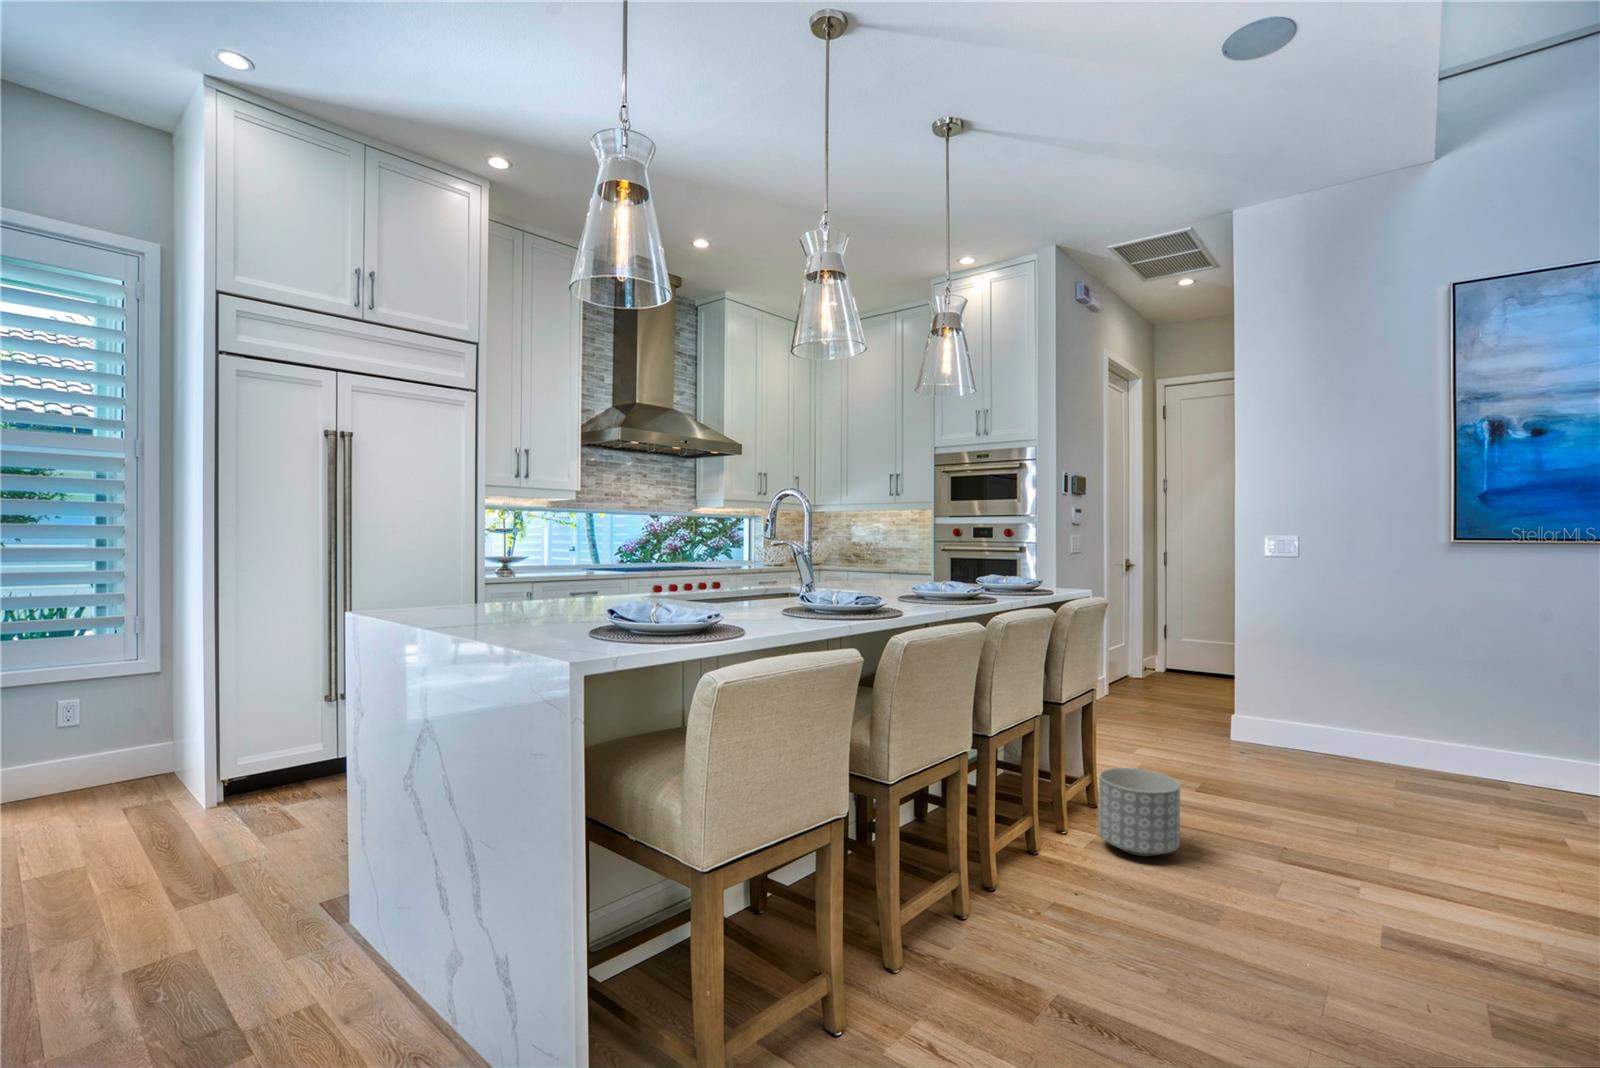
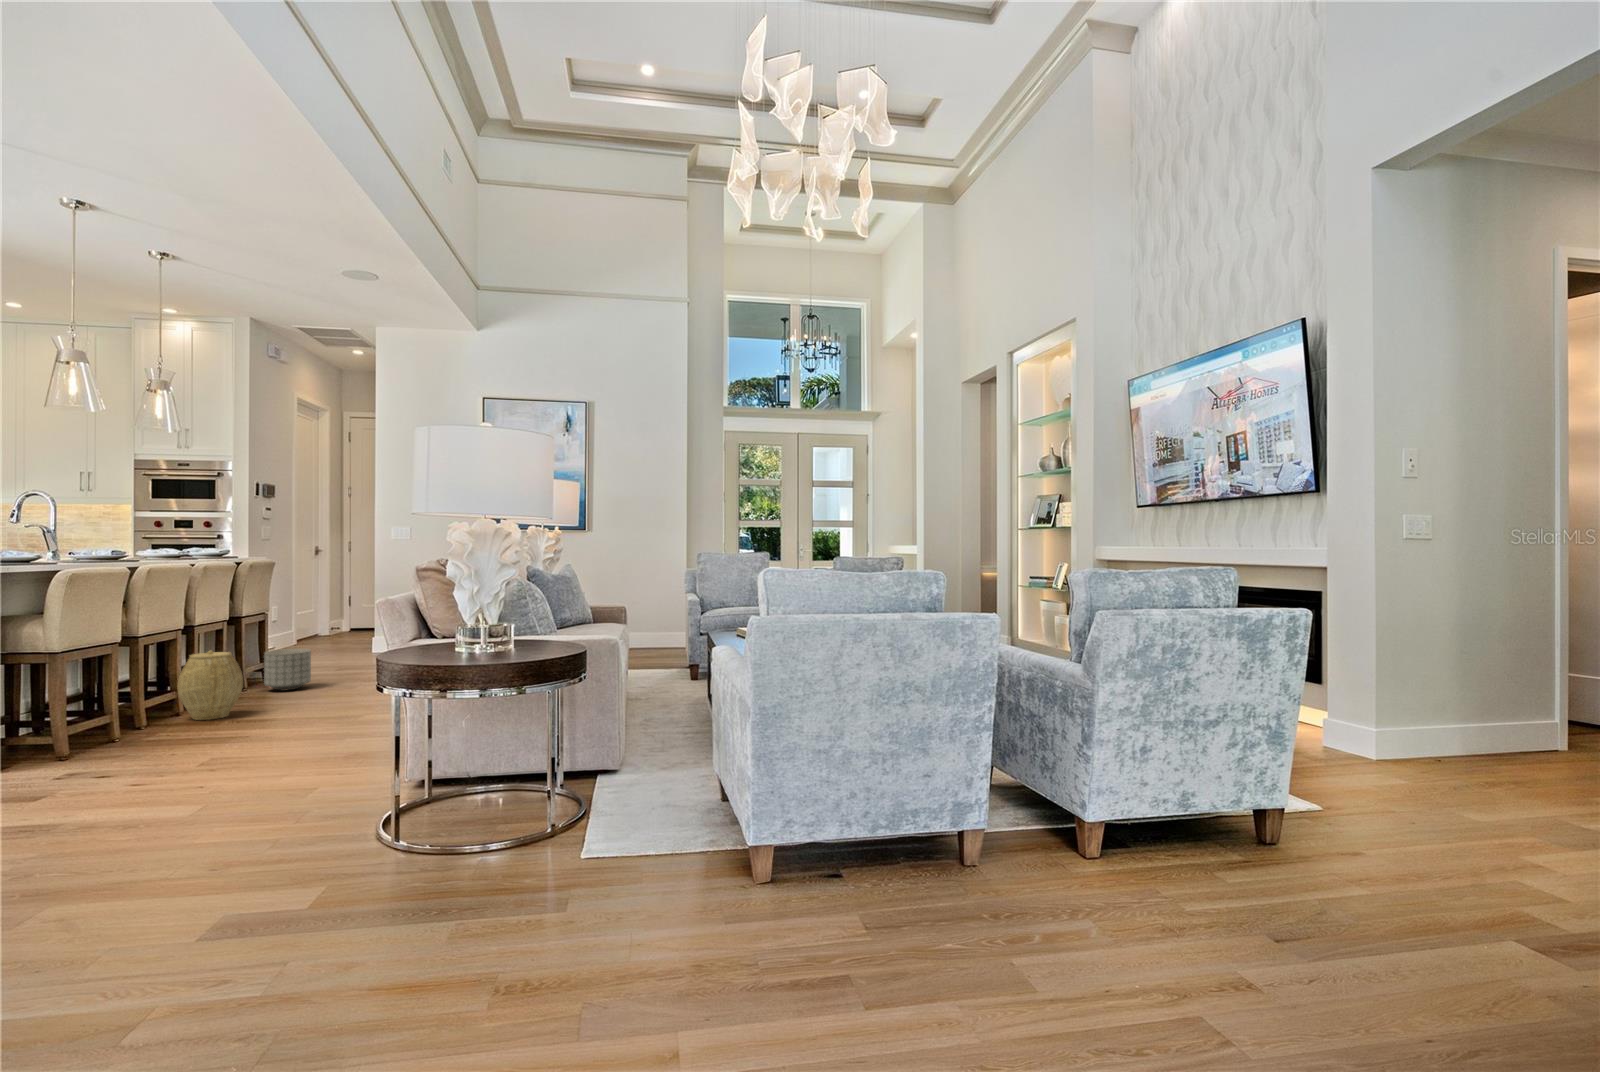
woven basket: none [965,809,1081,968] -> present [177,651,243,720]

